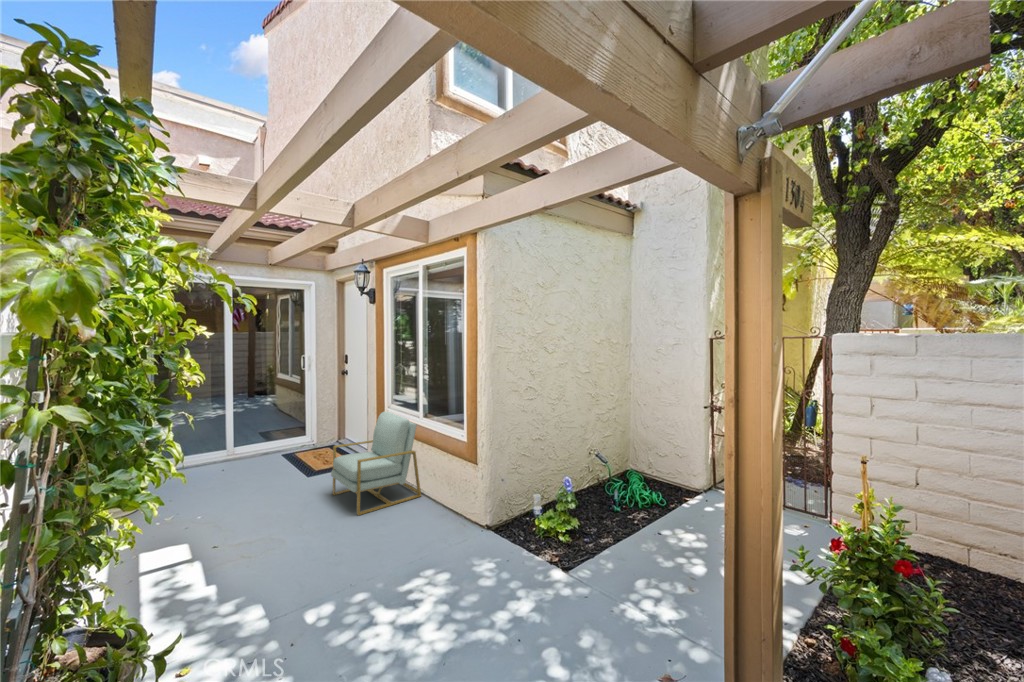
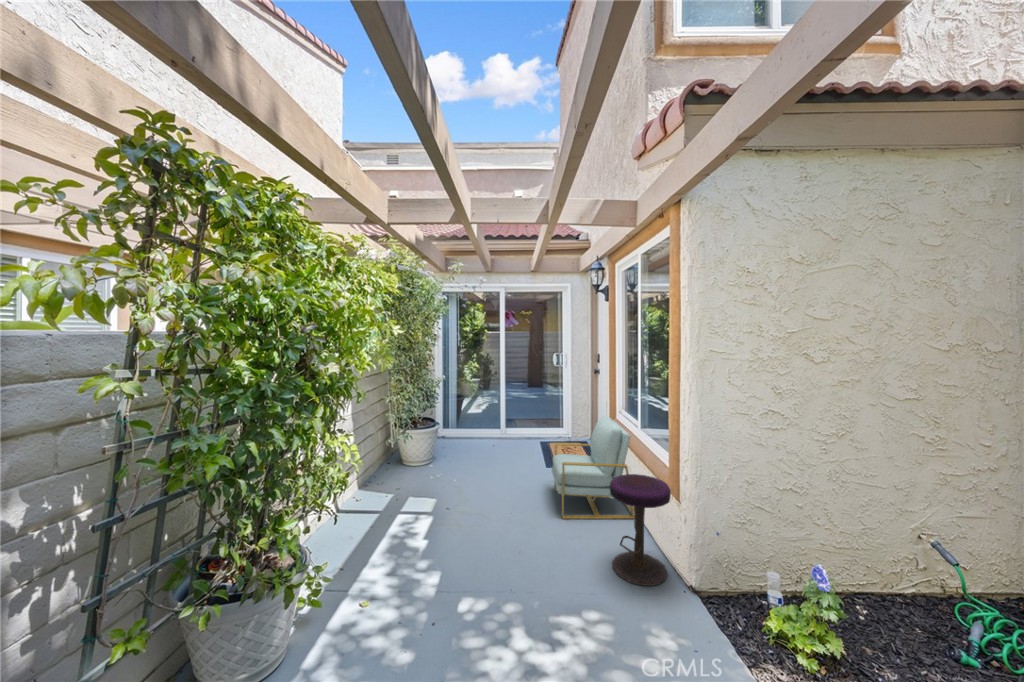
stool: none [421,452,470,540] -> present [610,474,671,586]

